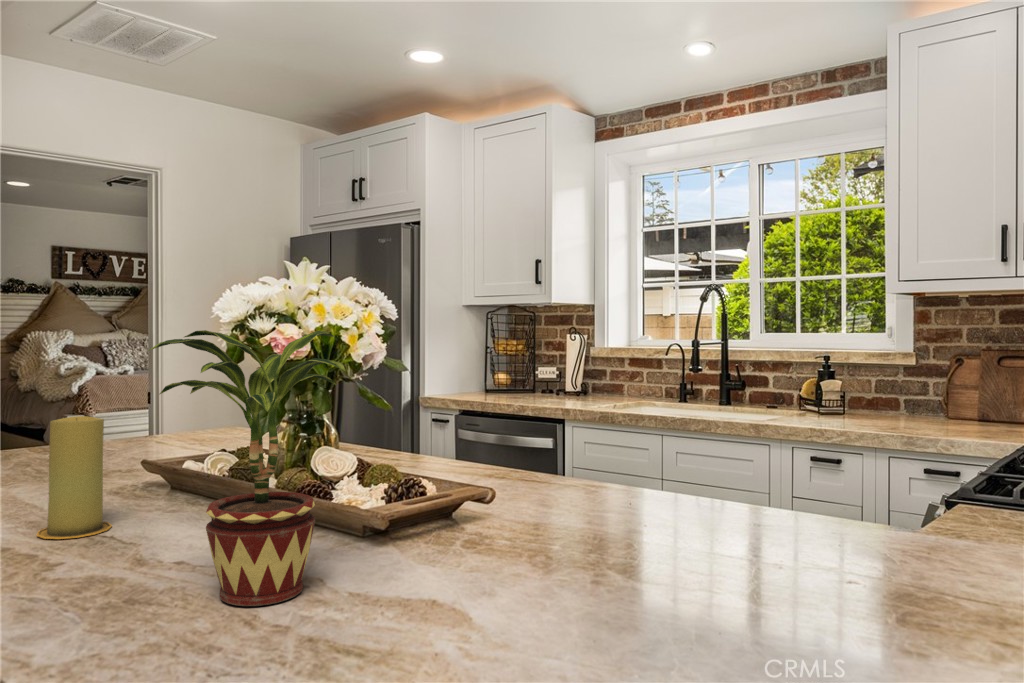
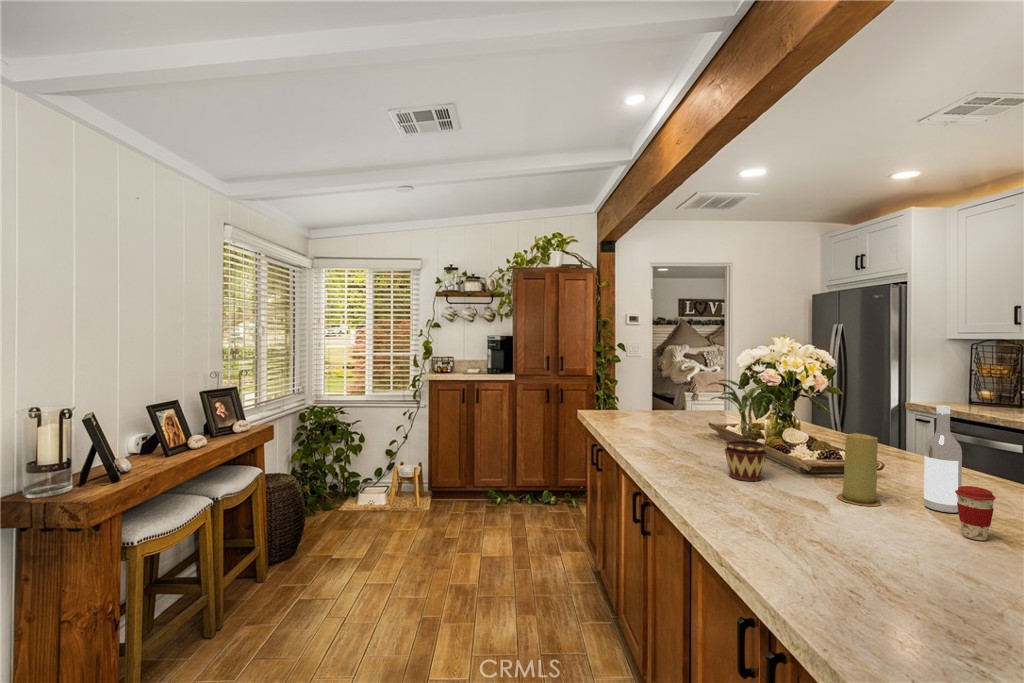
wine bottle: none [615,361,672,572] -> present [924,405,962,513]
candle: present [37,416,112,539] -> present [837,433,882,506]
coffee cup: none [722,513,788,626] -> present [955,486,996,540]

